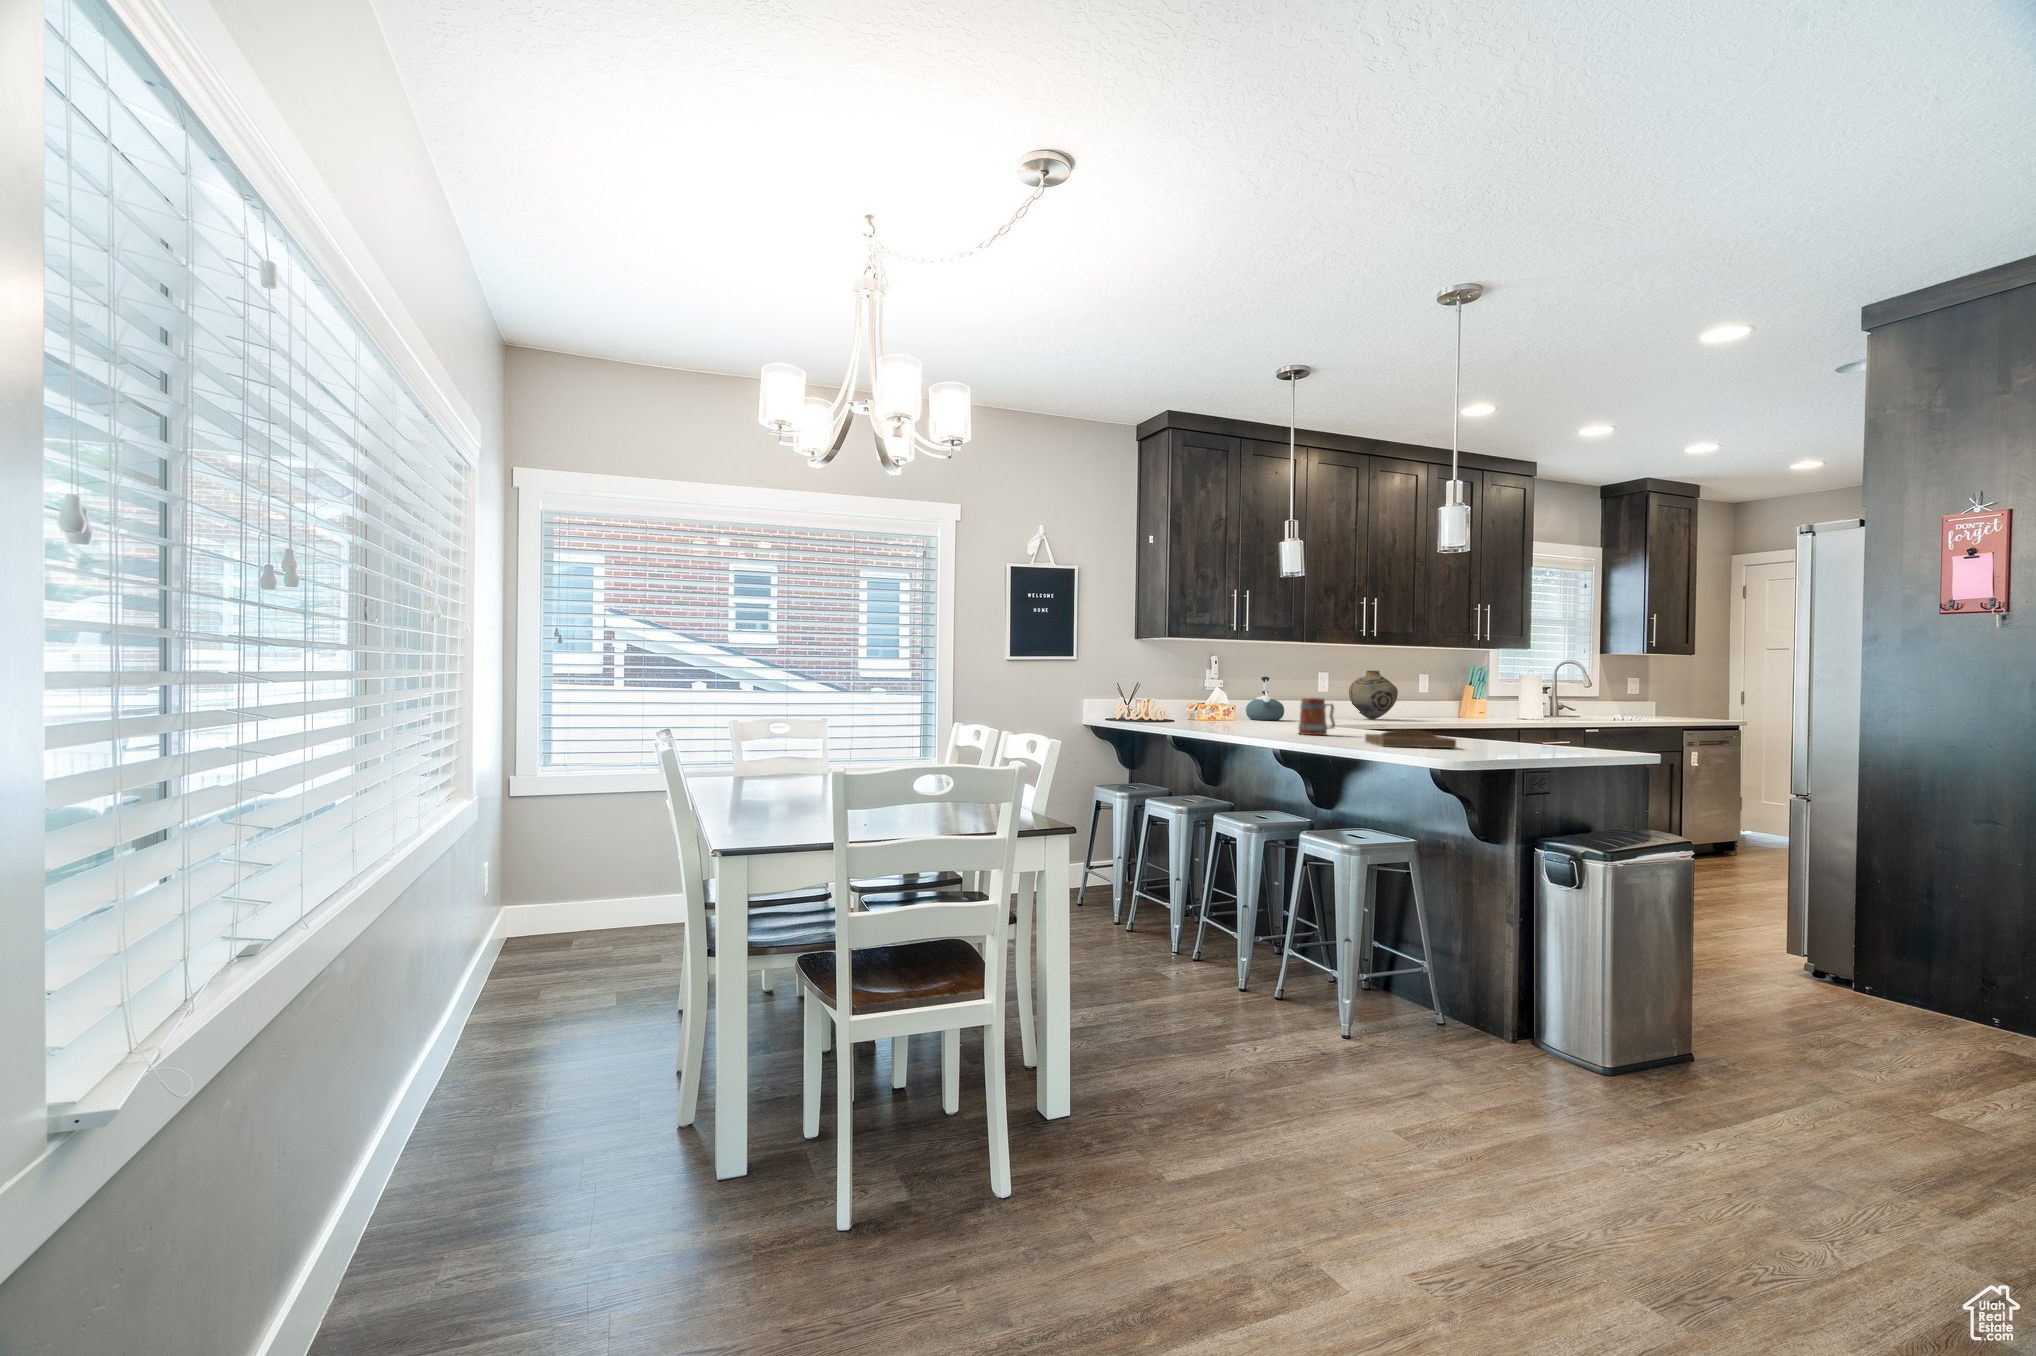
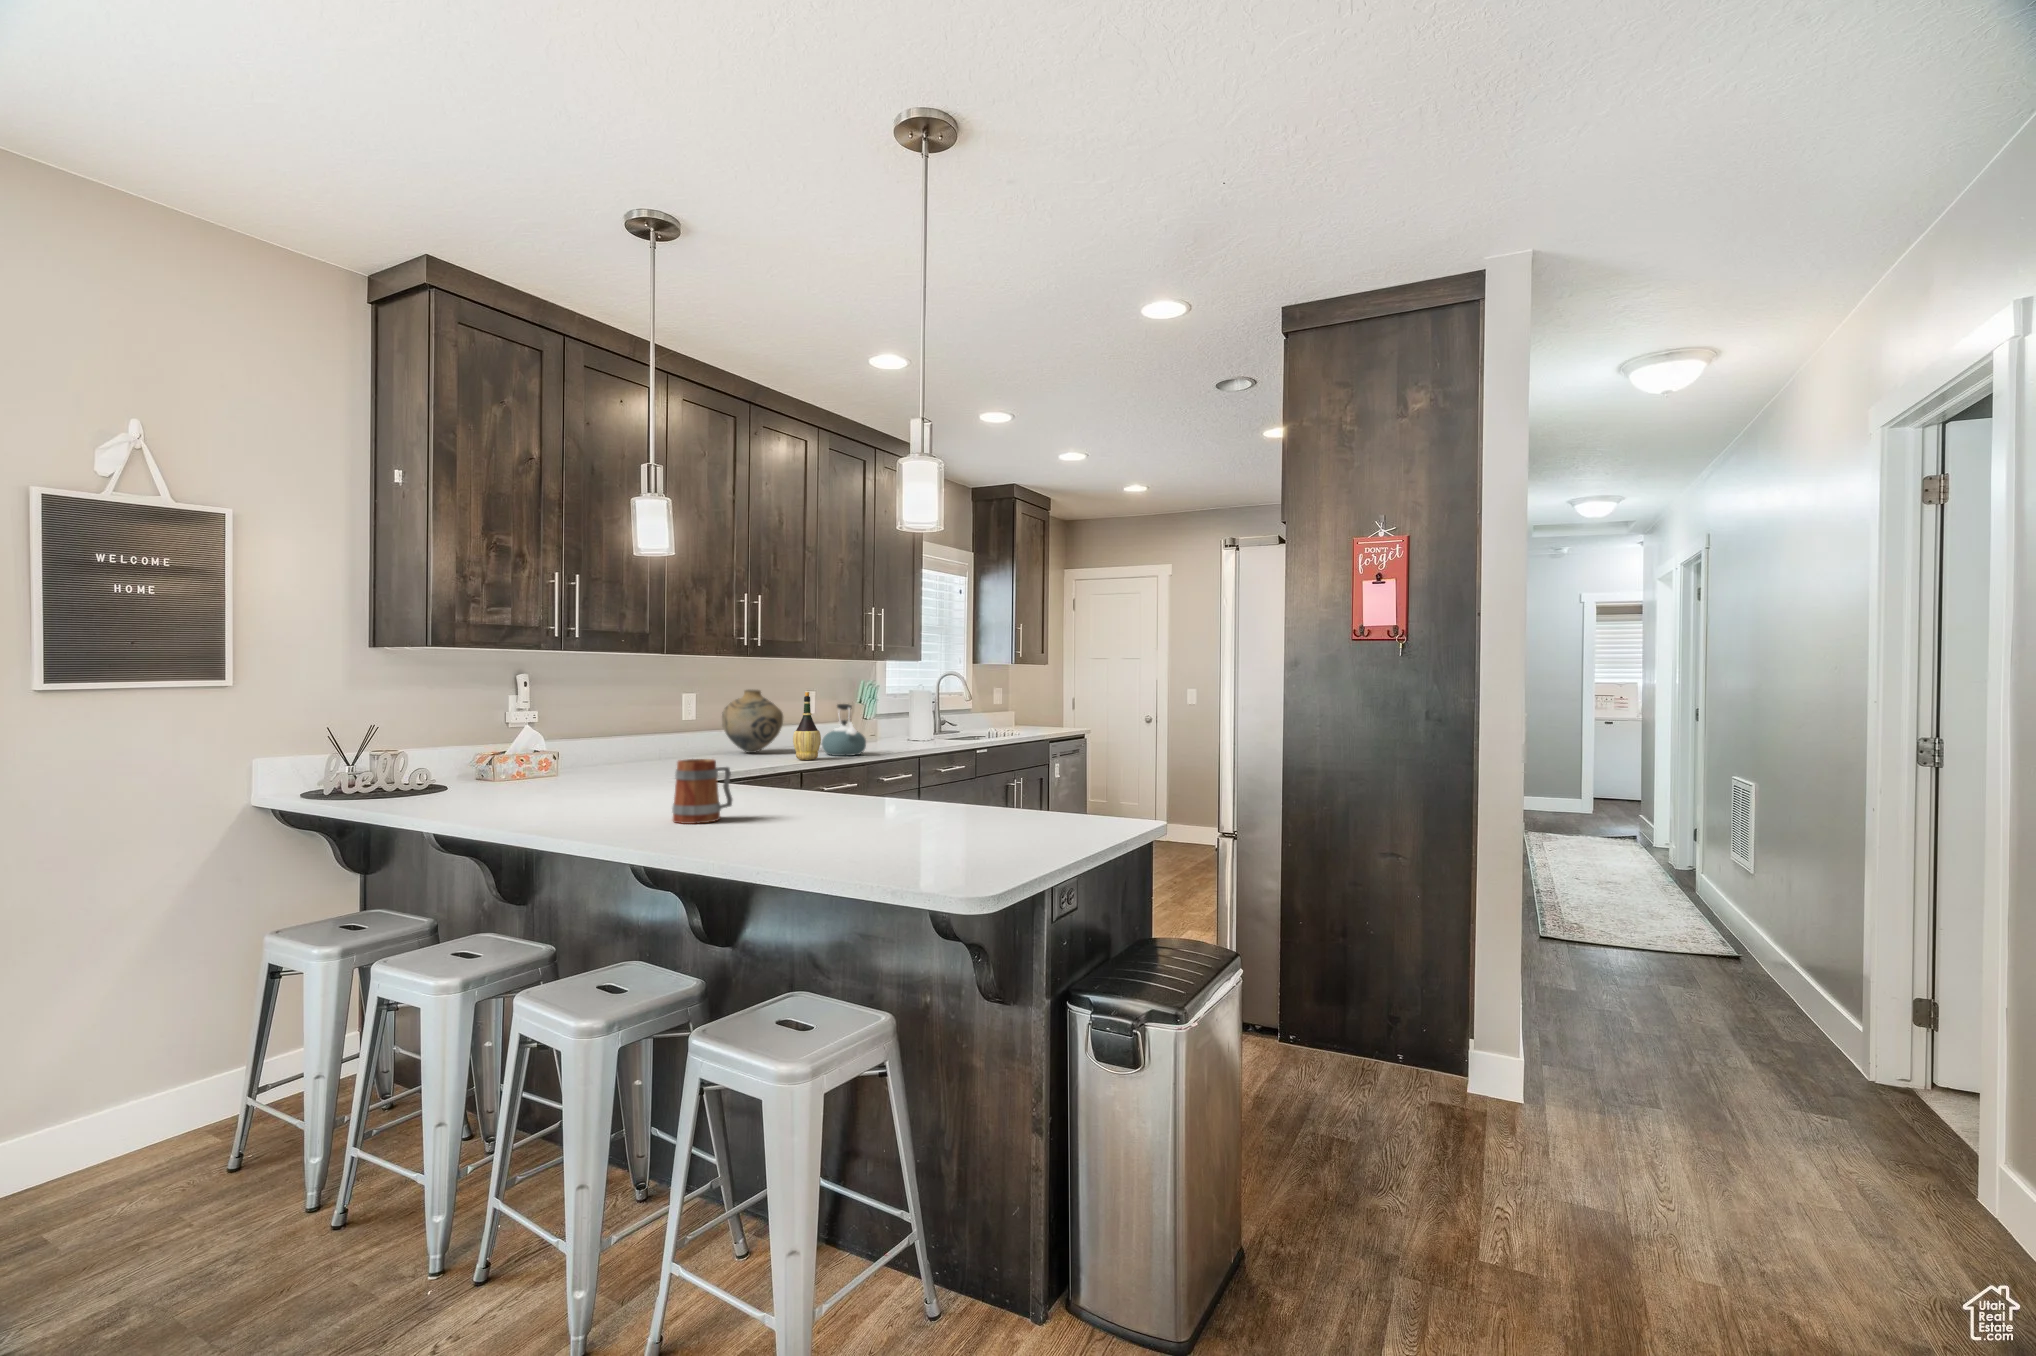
wine bottle: none [1402,671,1425,723] -> present [793,692,821,760]
kettle: present [1246,677,1284,720] -> present [822,704,866,756]
tray: present [1365,730,1456,748] -> none [793,817,941,859]

